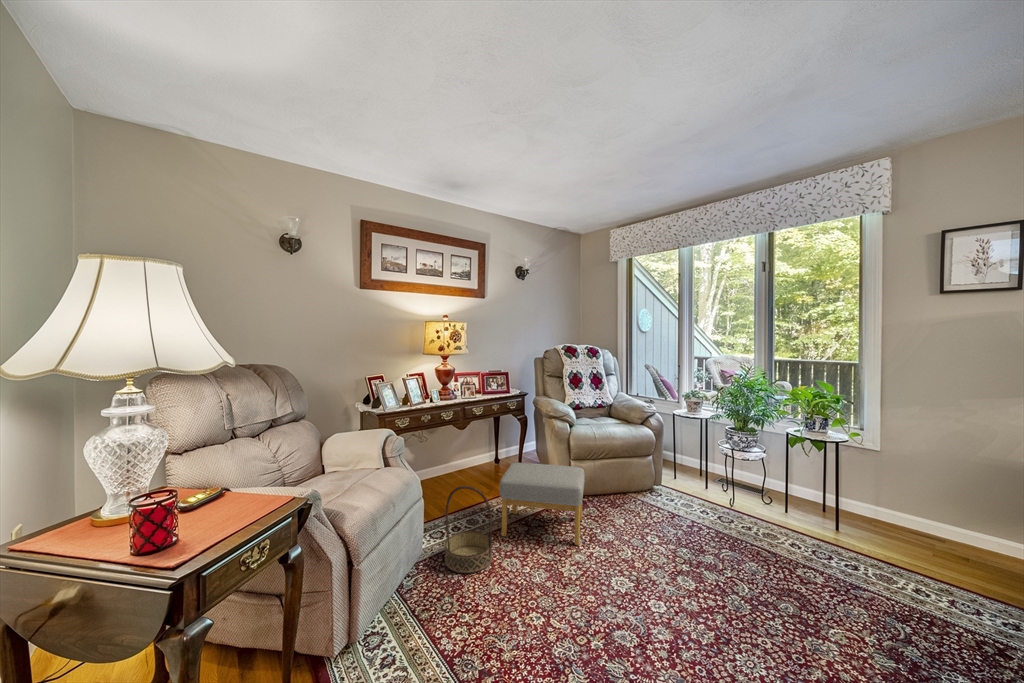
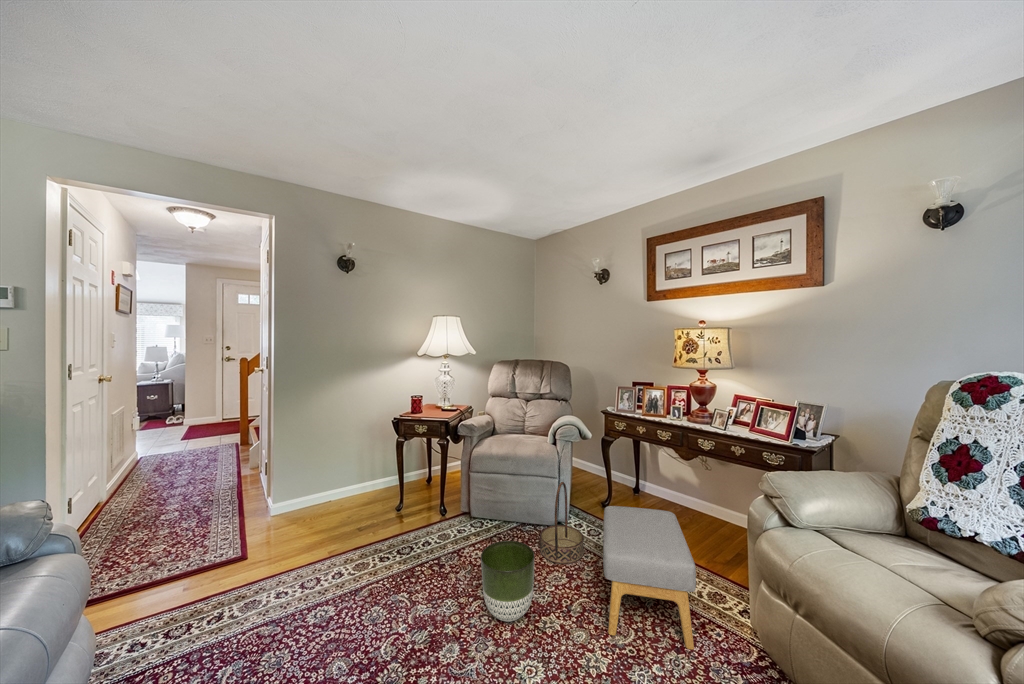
planter: none [542,527,595,604] -> present [481,541,534,622]

